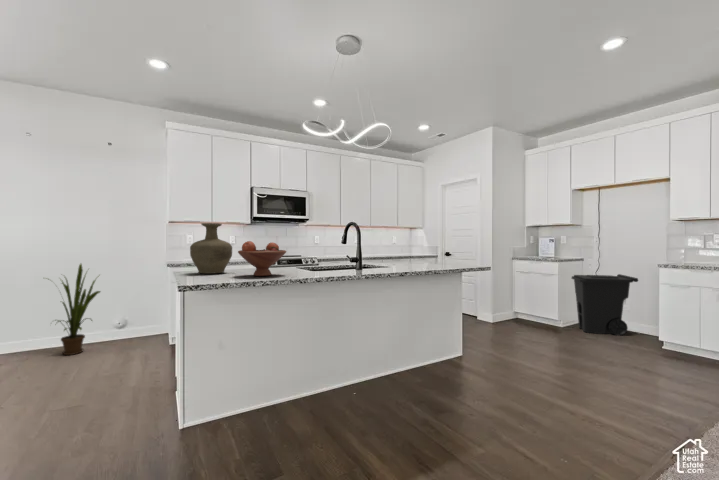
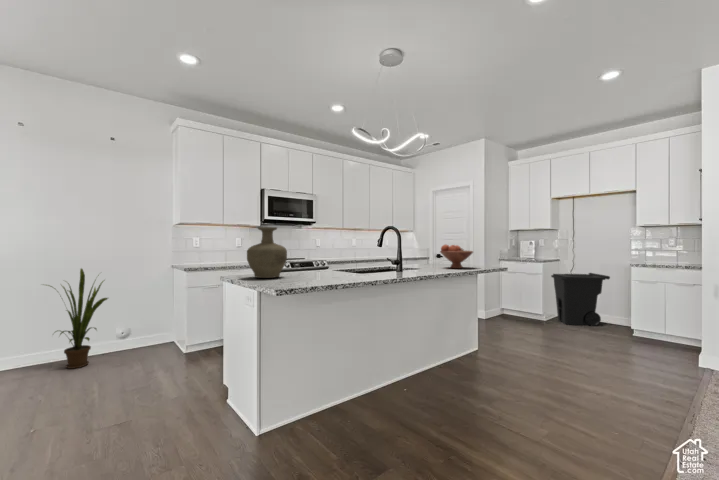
fruit bowl: present [238,241,286,276] -> present [440,245,473,268]

